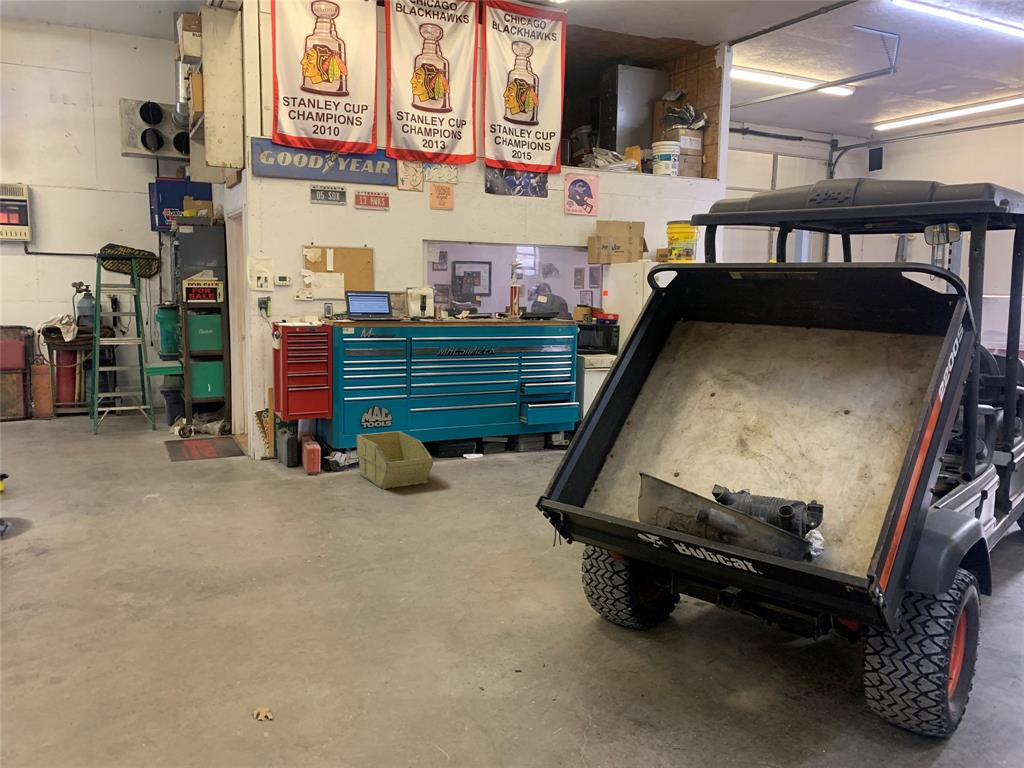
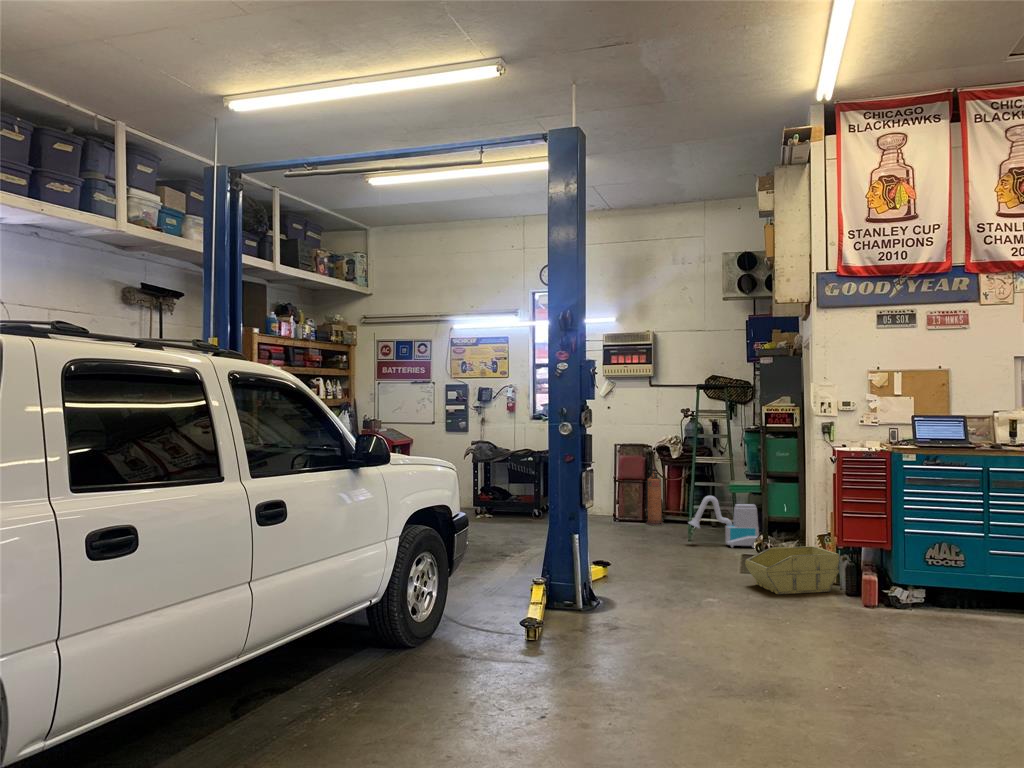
vacuum cleaner: none [96,380,182,435] -> present [688,496,759,548]
storage bin: present [356,431,433,489] -> present [745,546,840,594]

